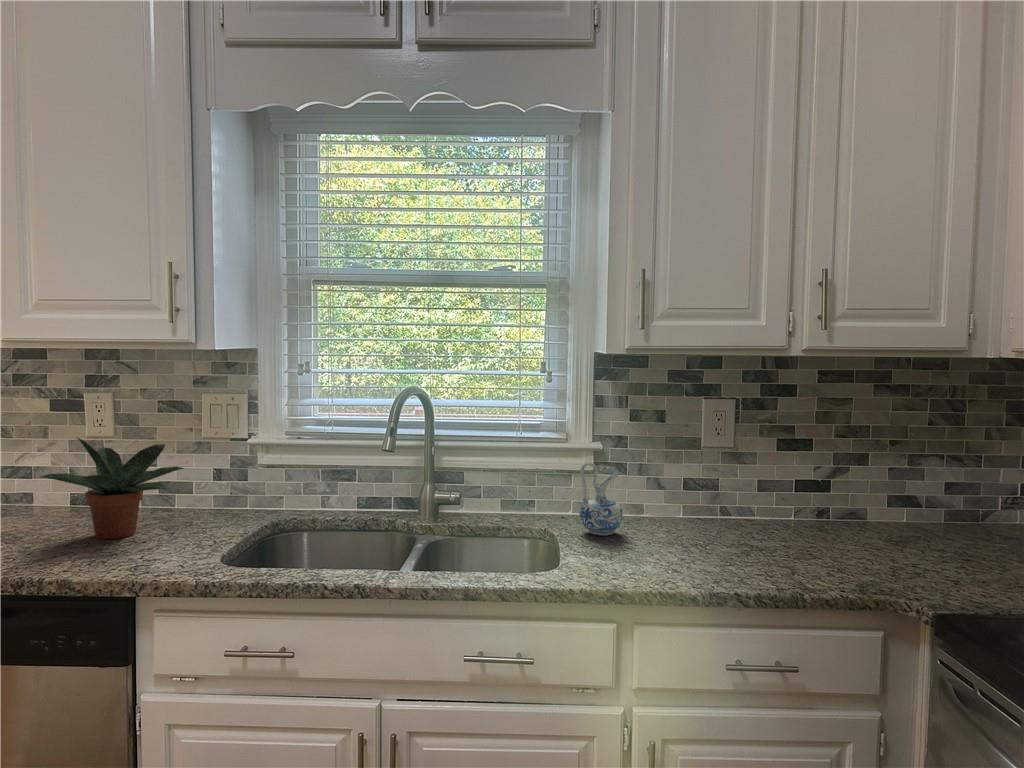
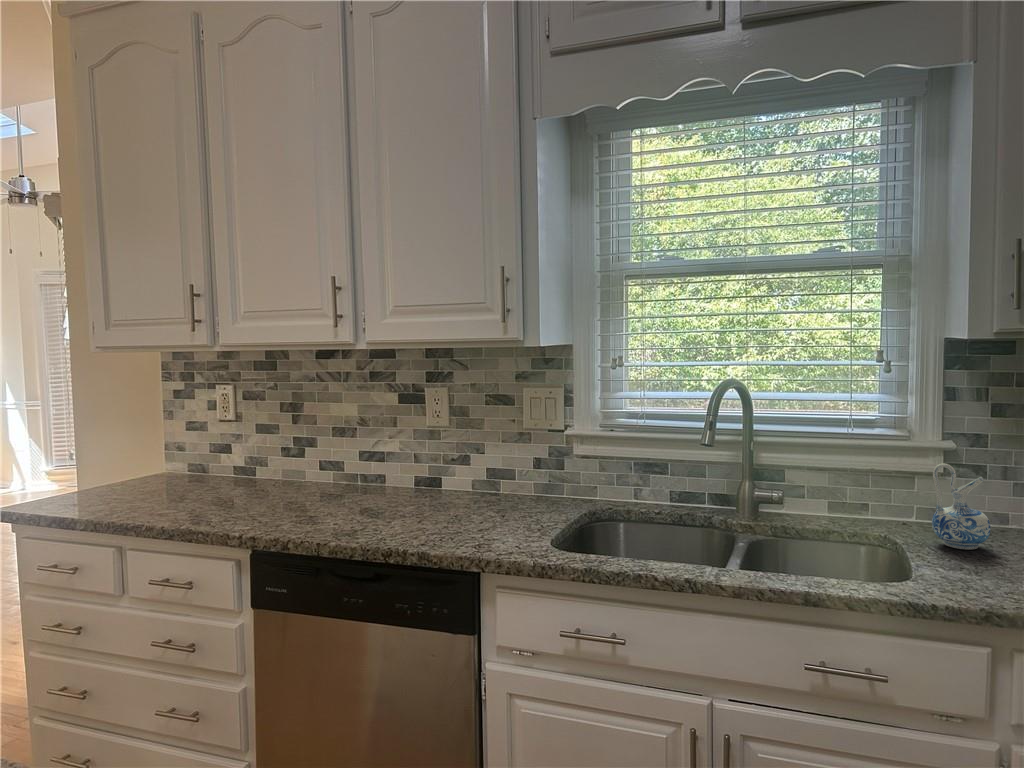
potted plant: present [40,438,184,539] -> none [398,427,512,518]

